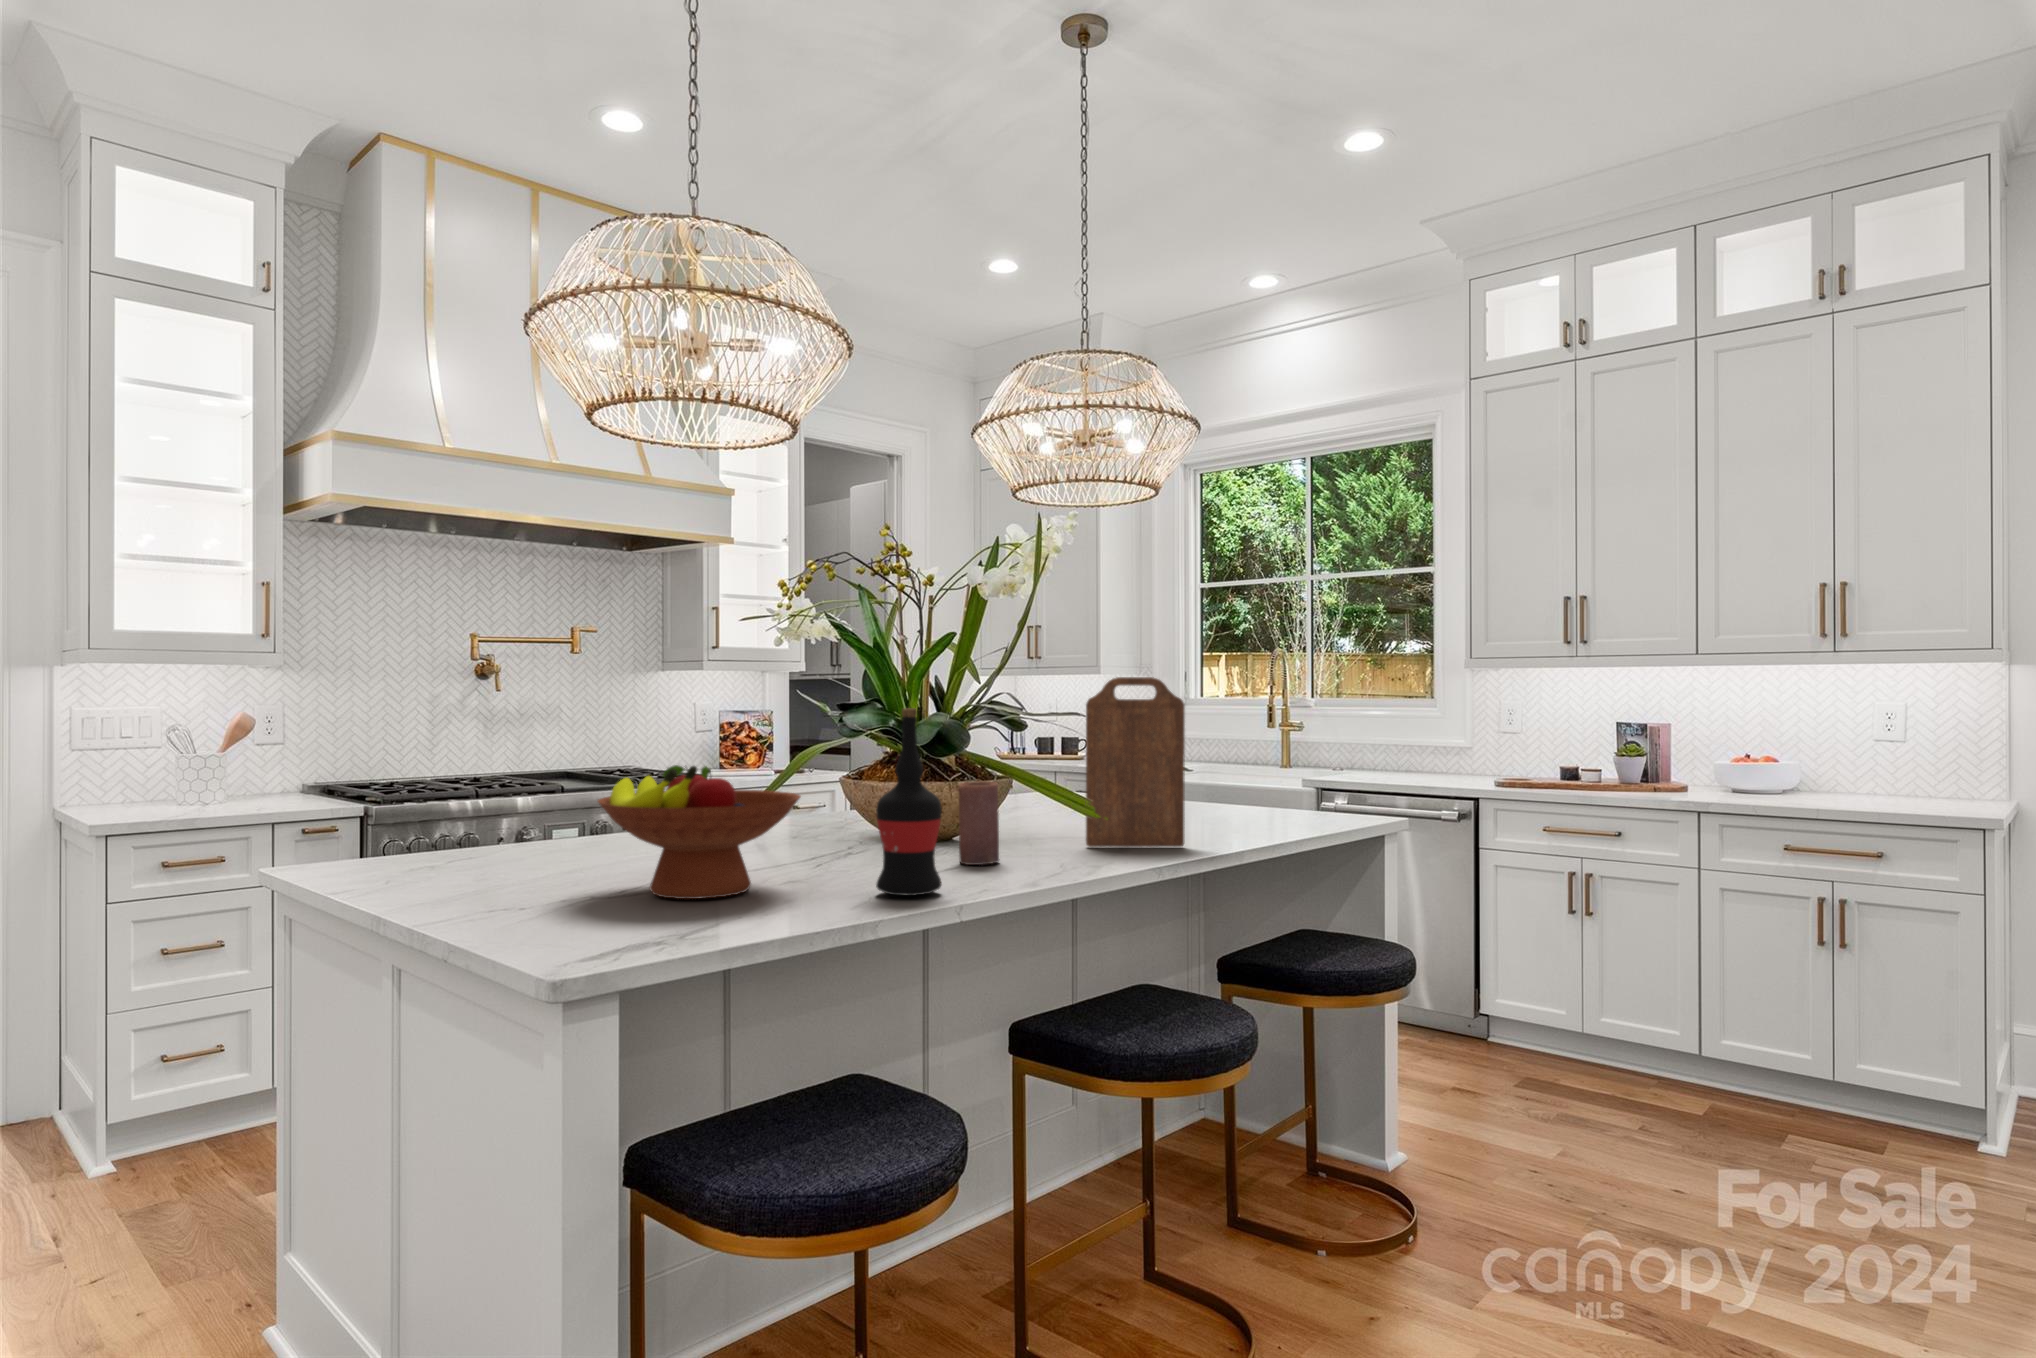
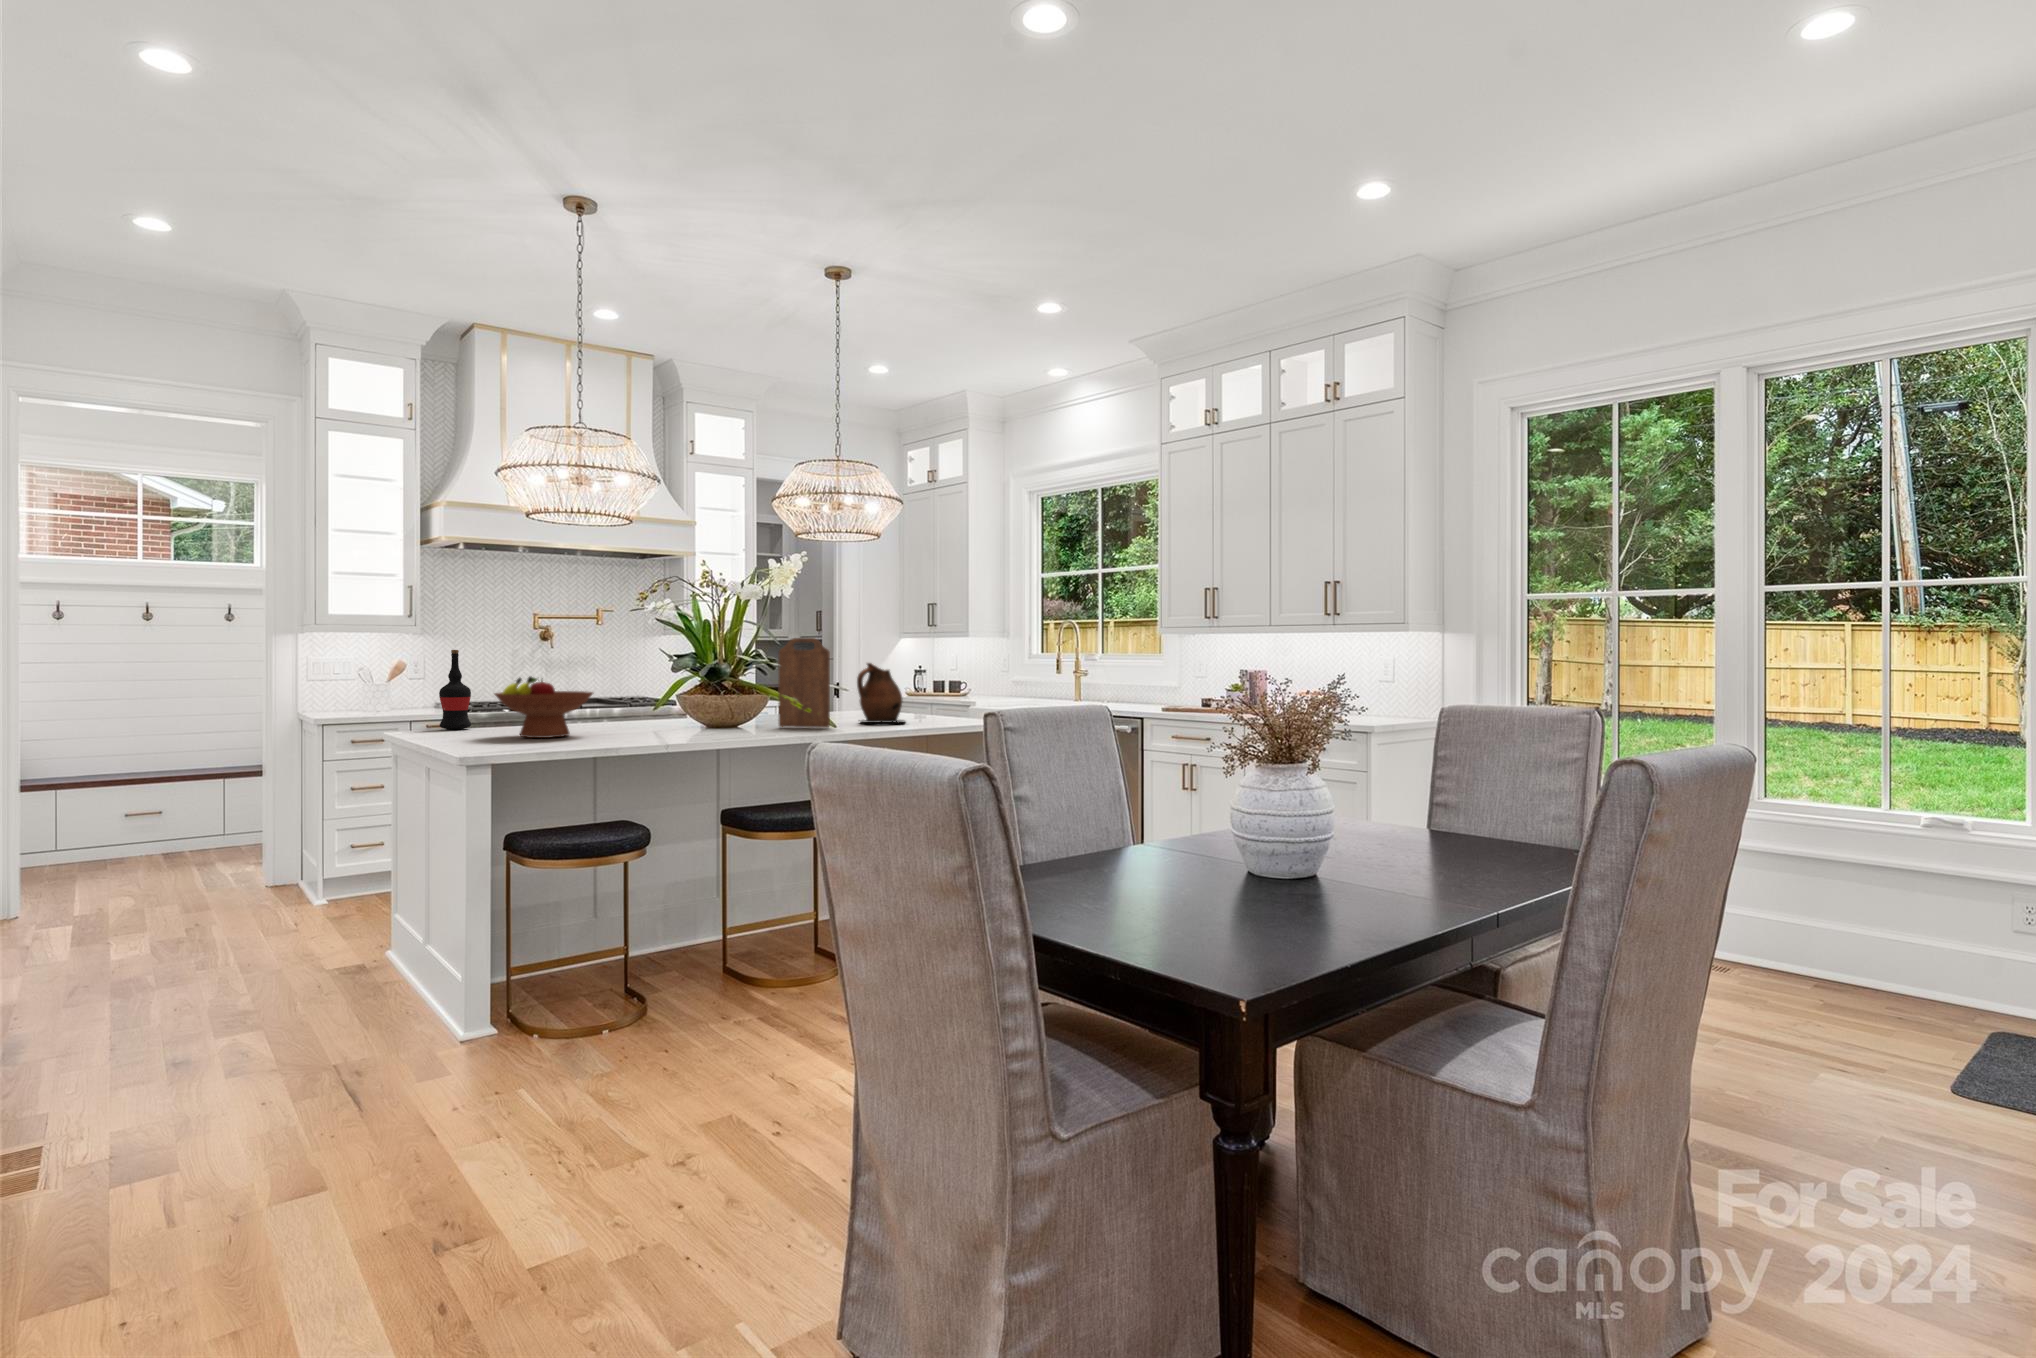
wine bottle: present [876,708,942,896] -> present [439,650,471,729]
ceramic pitcher: none [1176,721,1278,833] -> present [857,663,904,723]
candle: present [959,782,1000,865] -> none [693,691,715,731]

